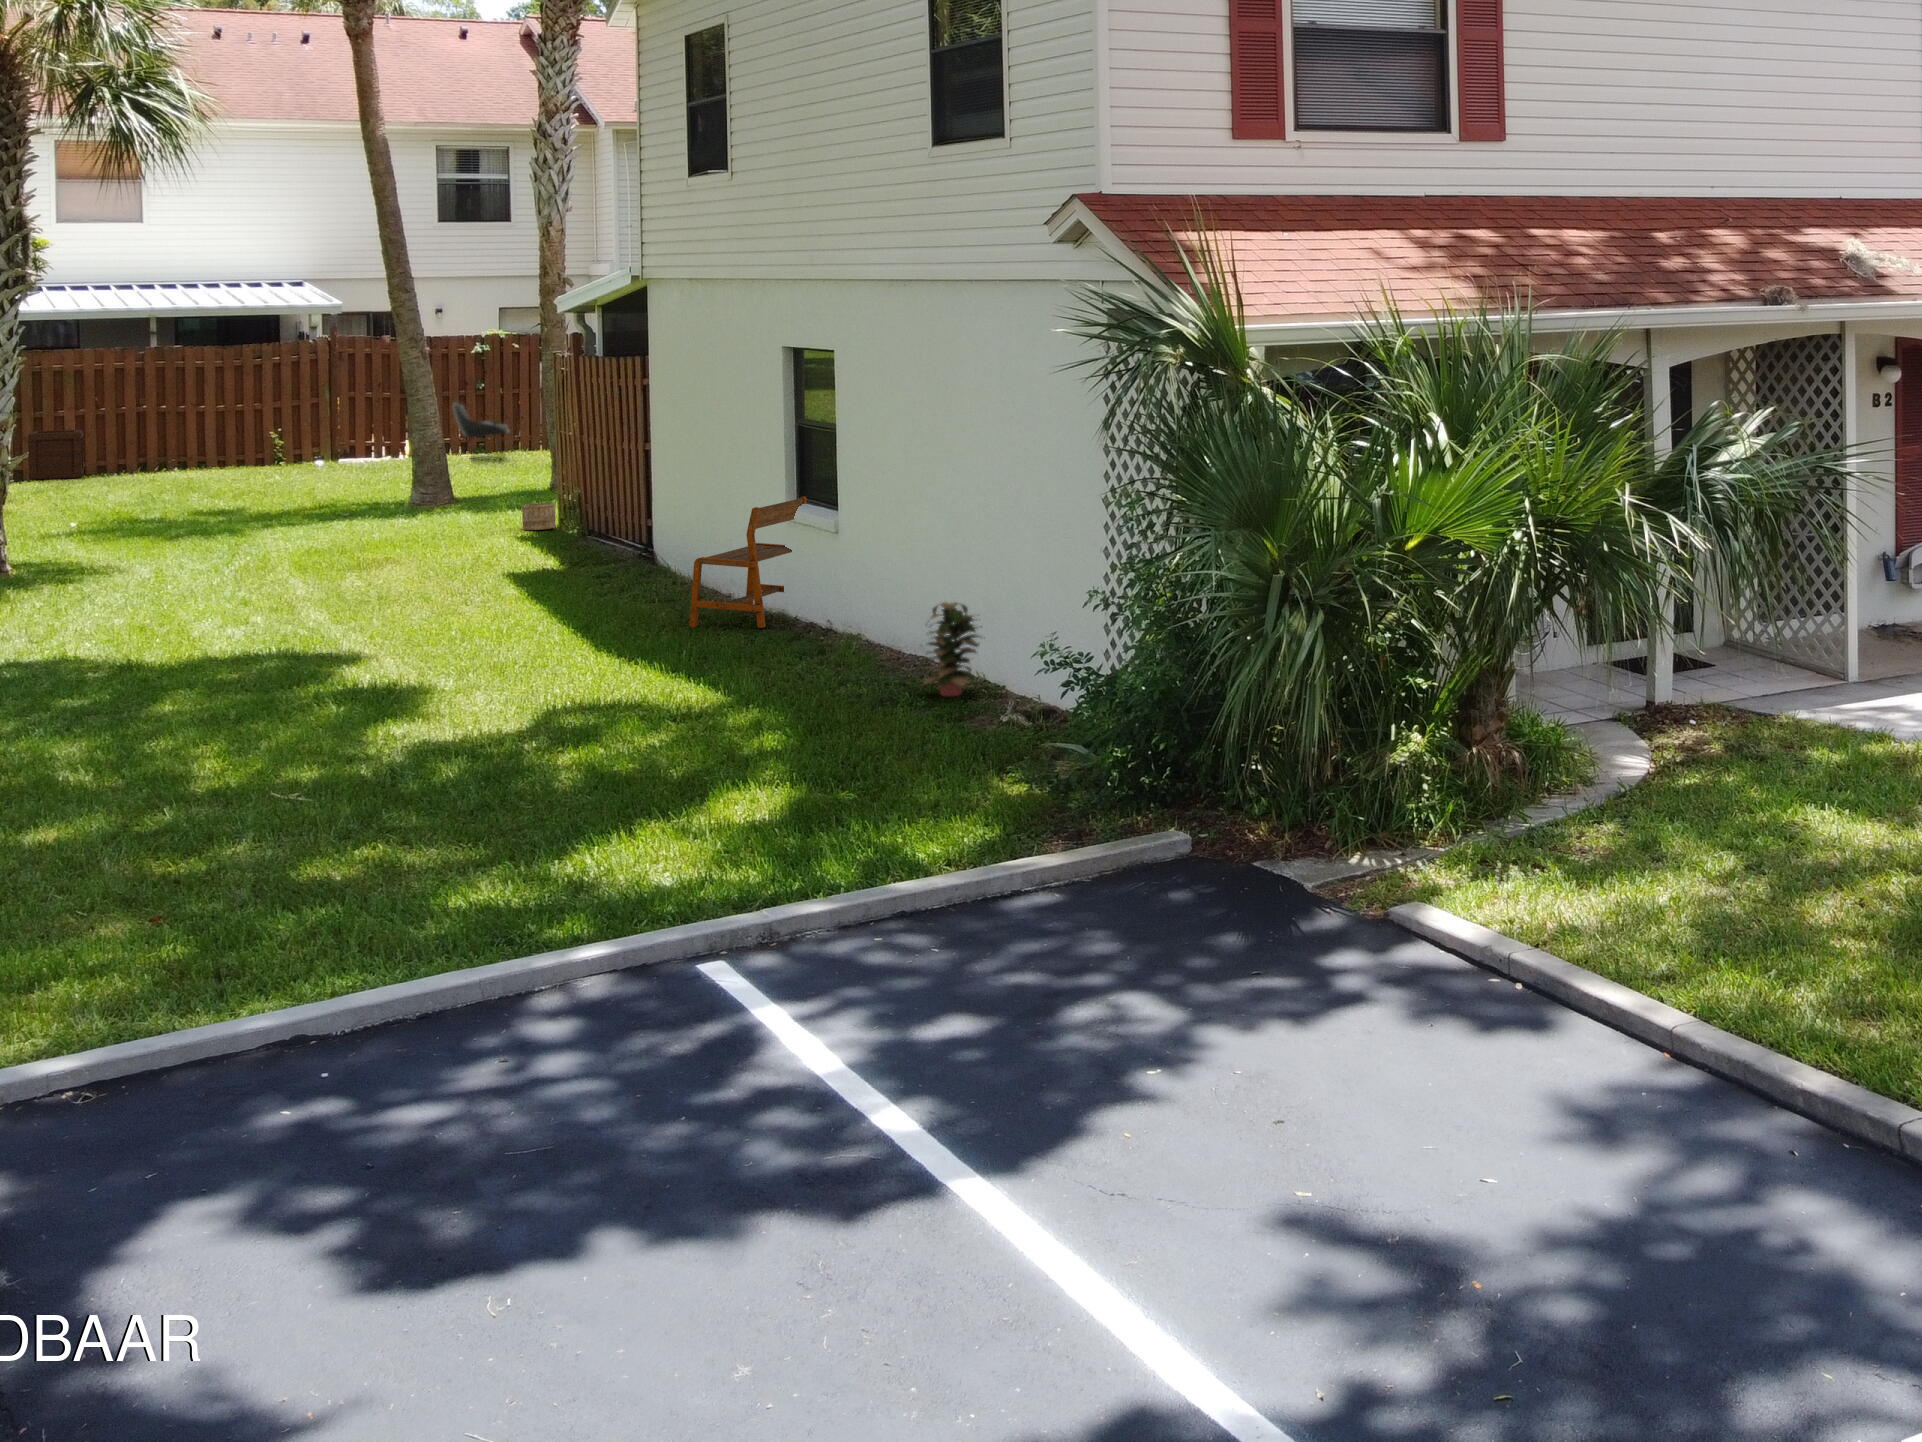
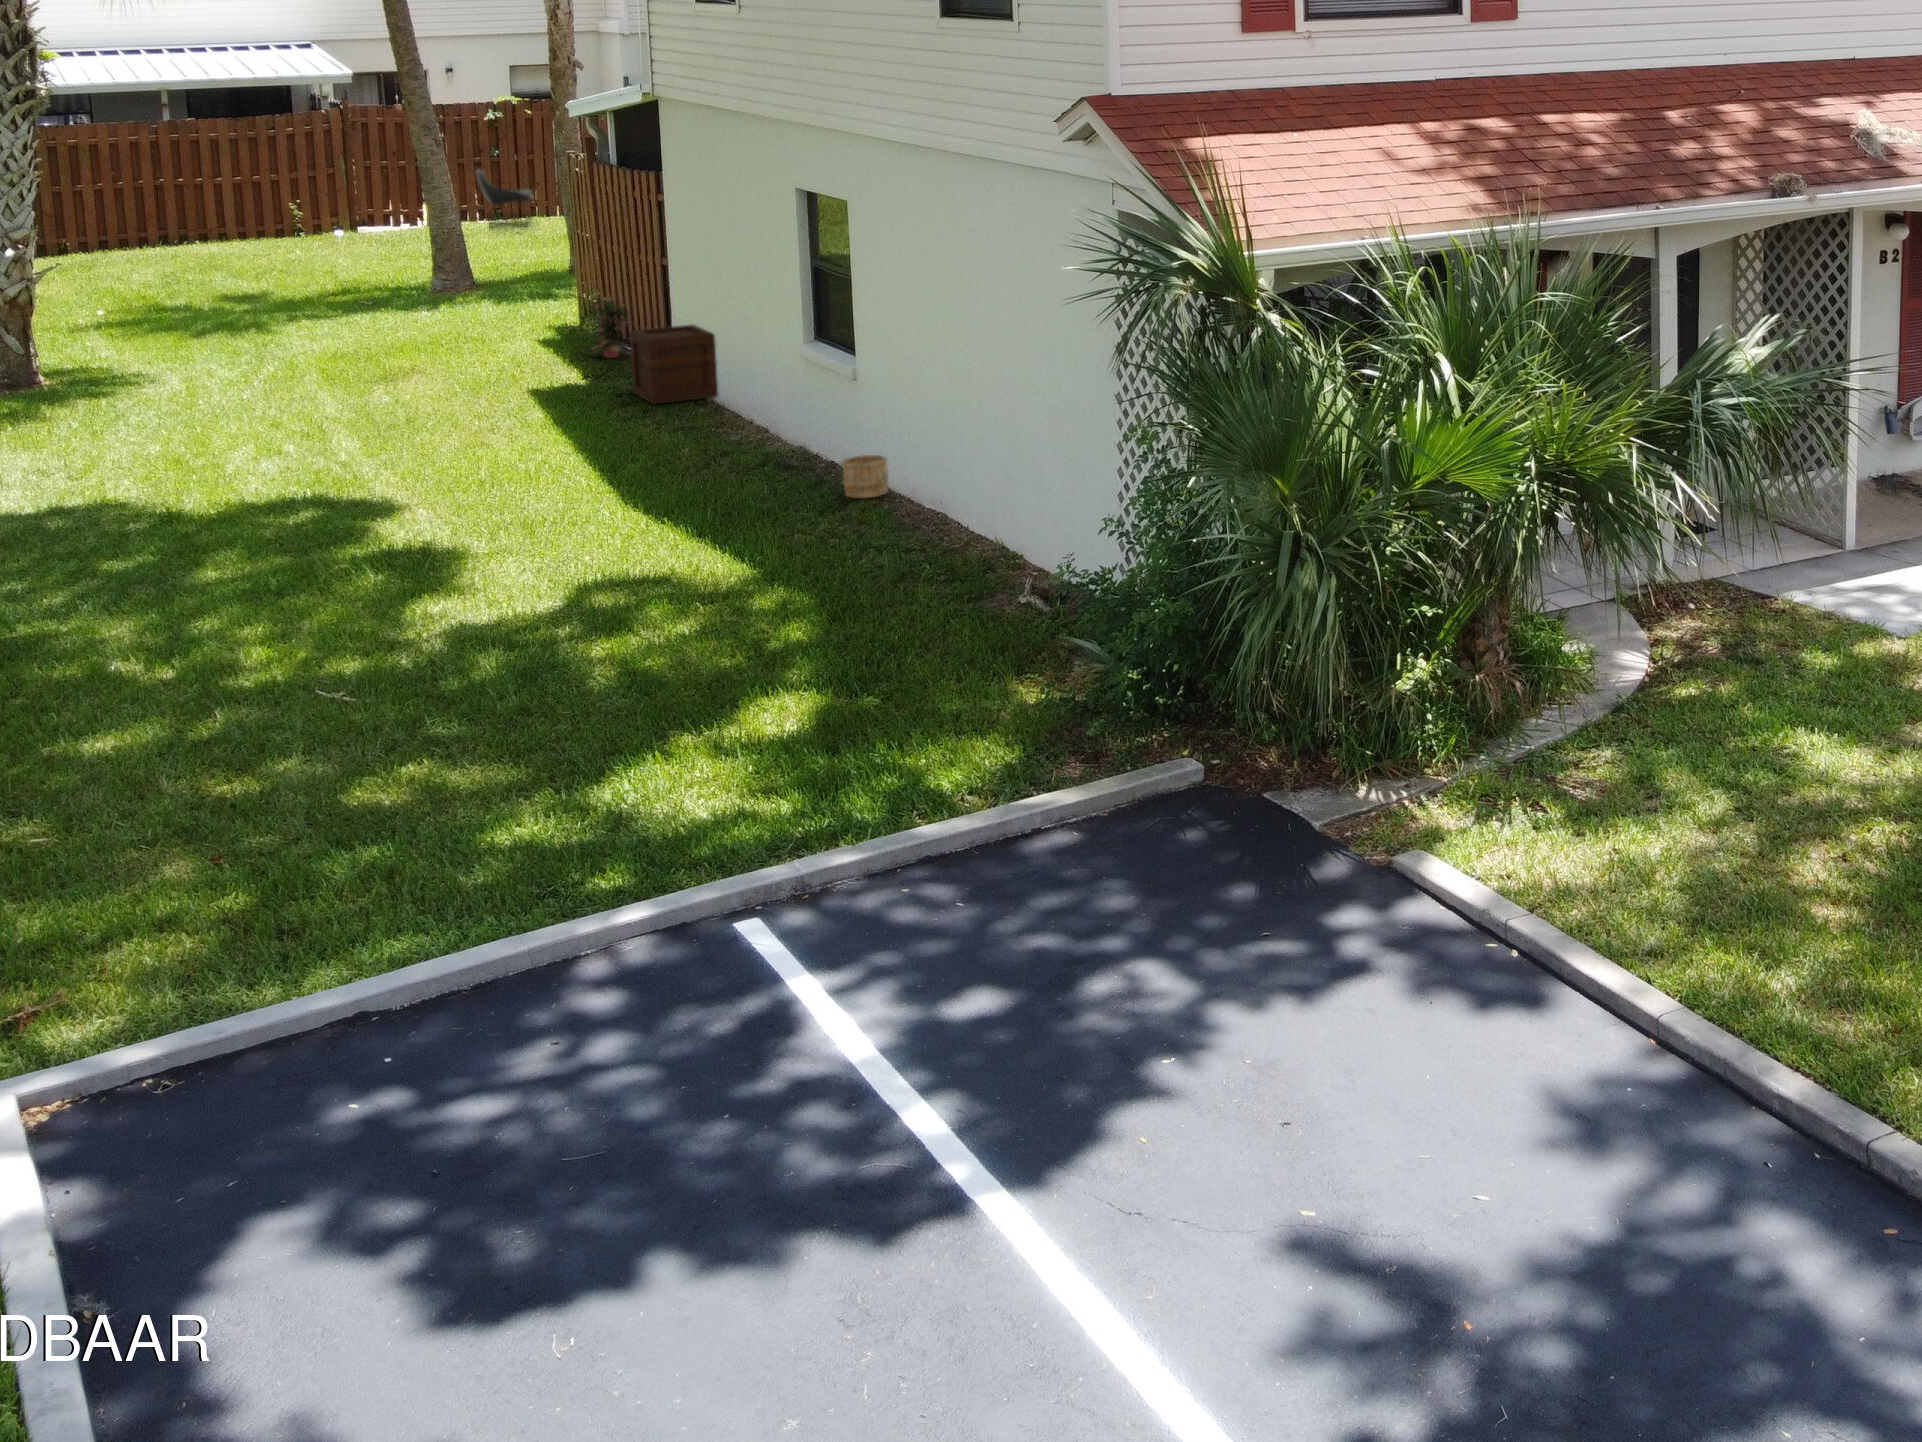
wooden crate: present [28,430,84,480] -> present [630,325,718,404]
bench: present [690,497,807,628] -> none [710,331,831,466]
wooden bucket: present [521,503,556,530] -> present [842,455,888,498]
decorative plant: present [924,602,981,697] -> present [594,297,628,358]

